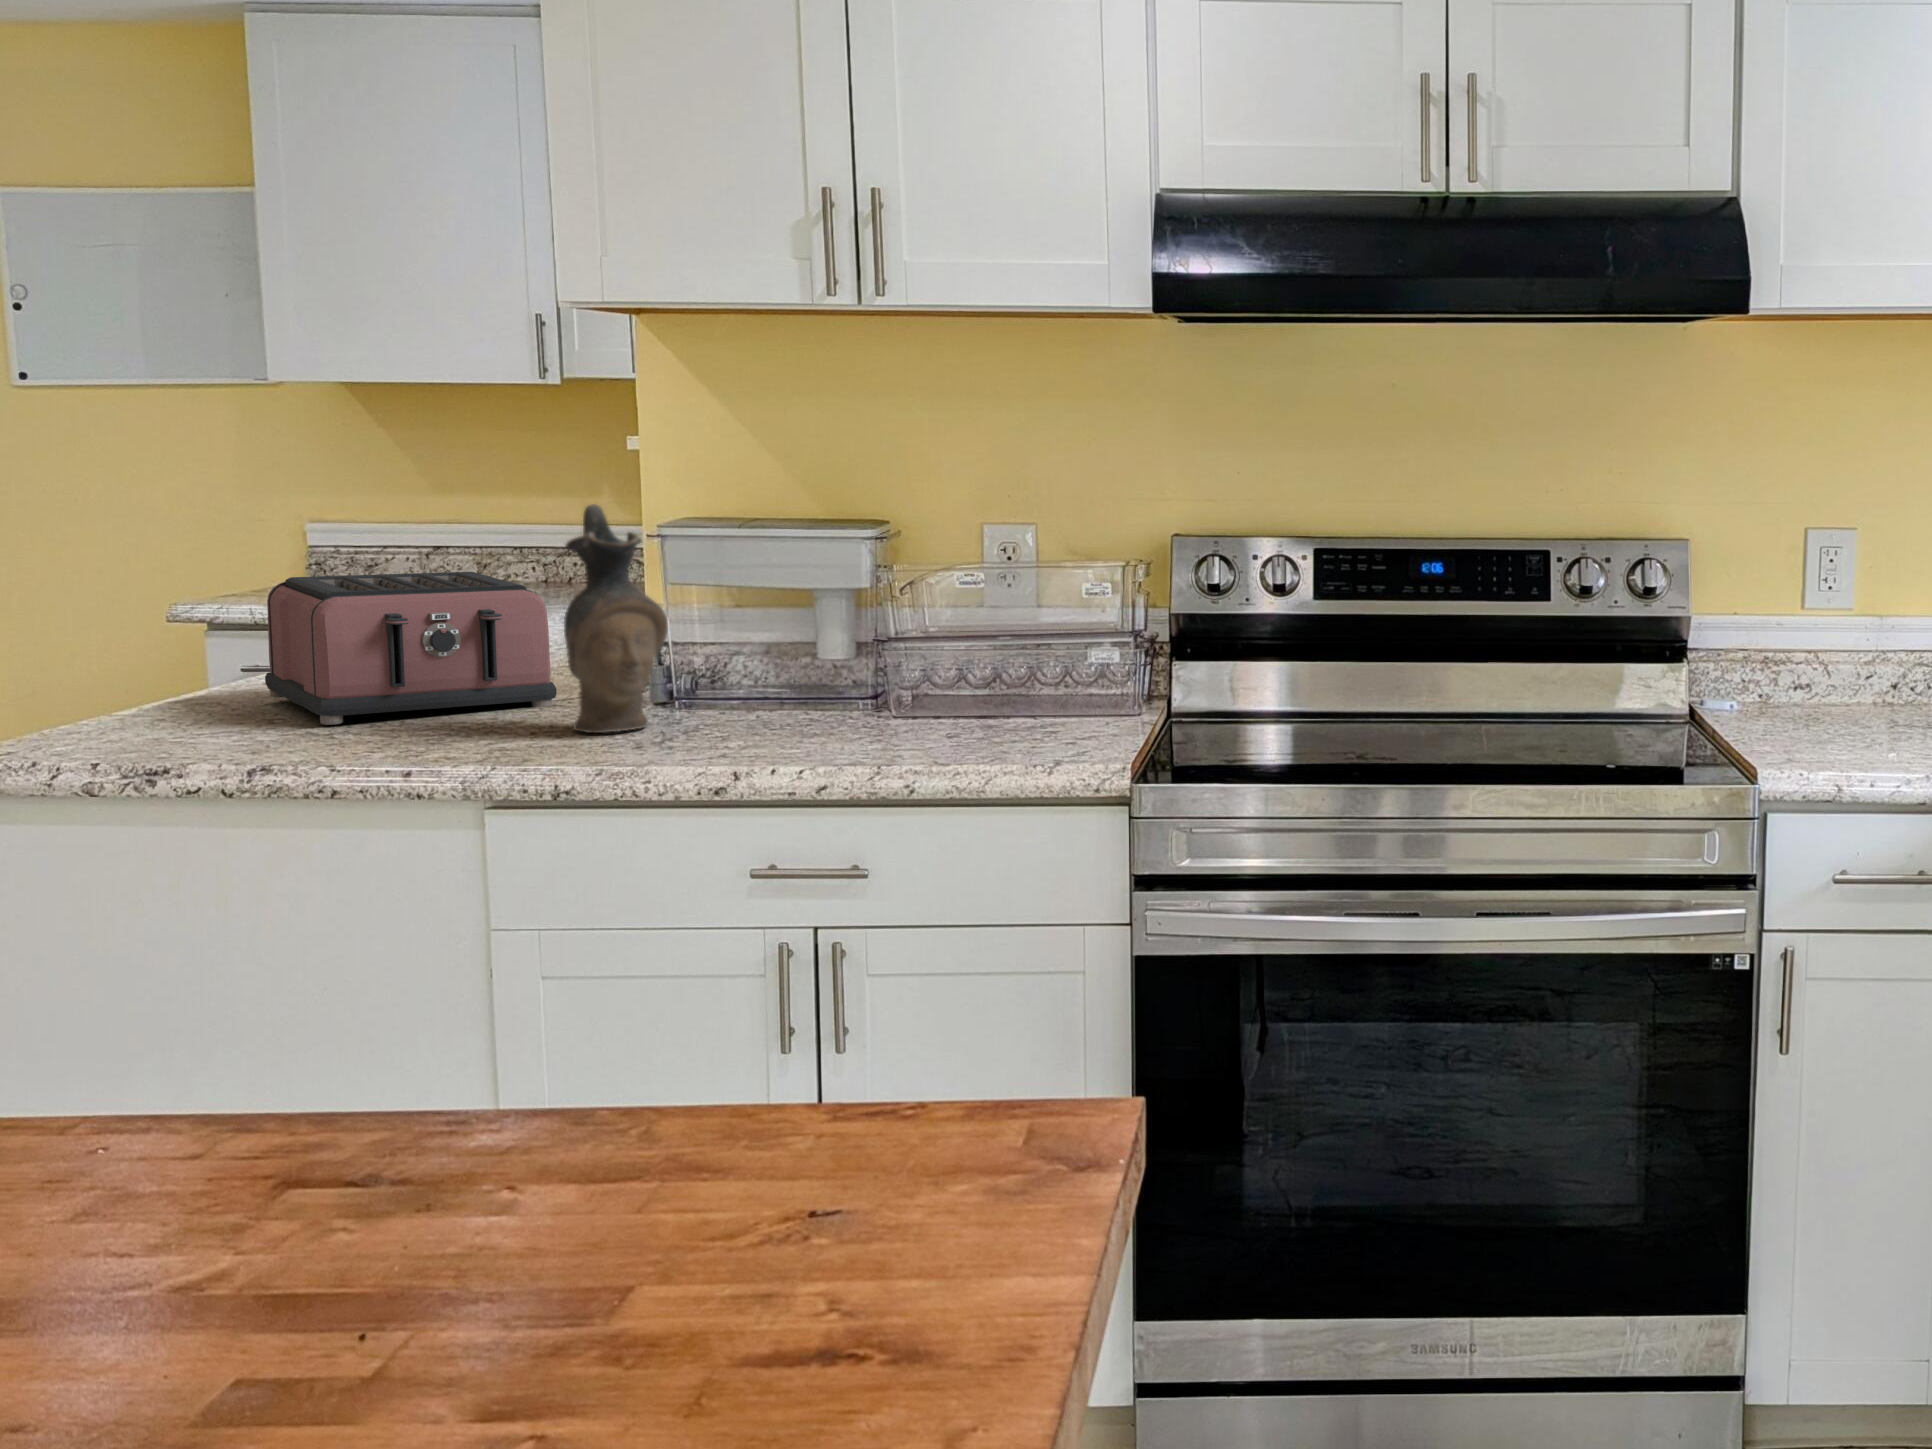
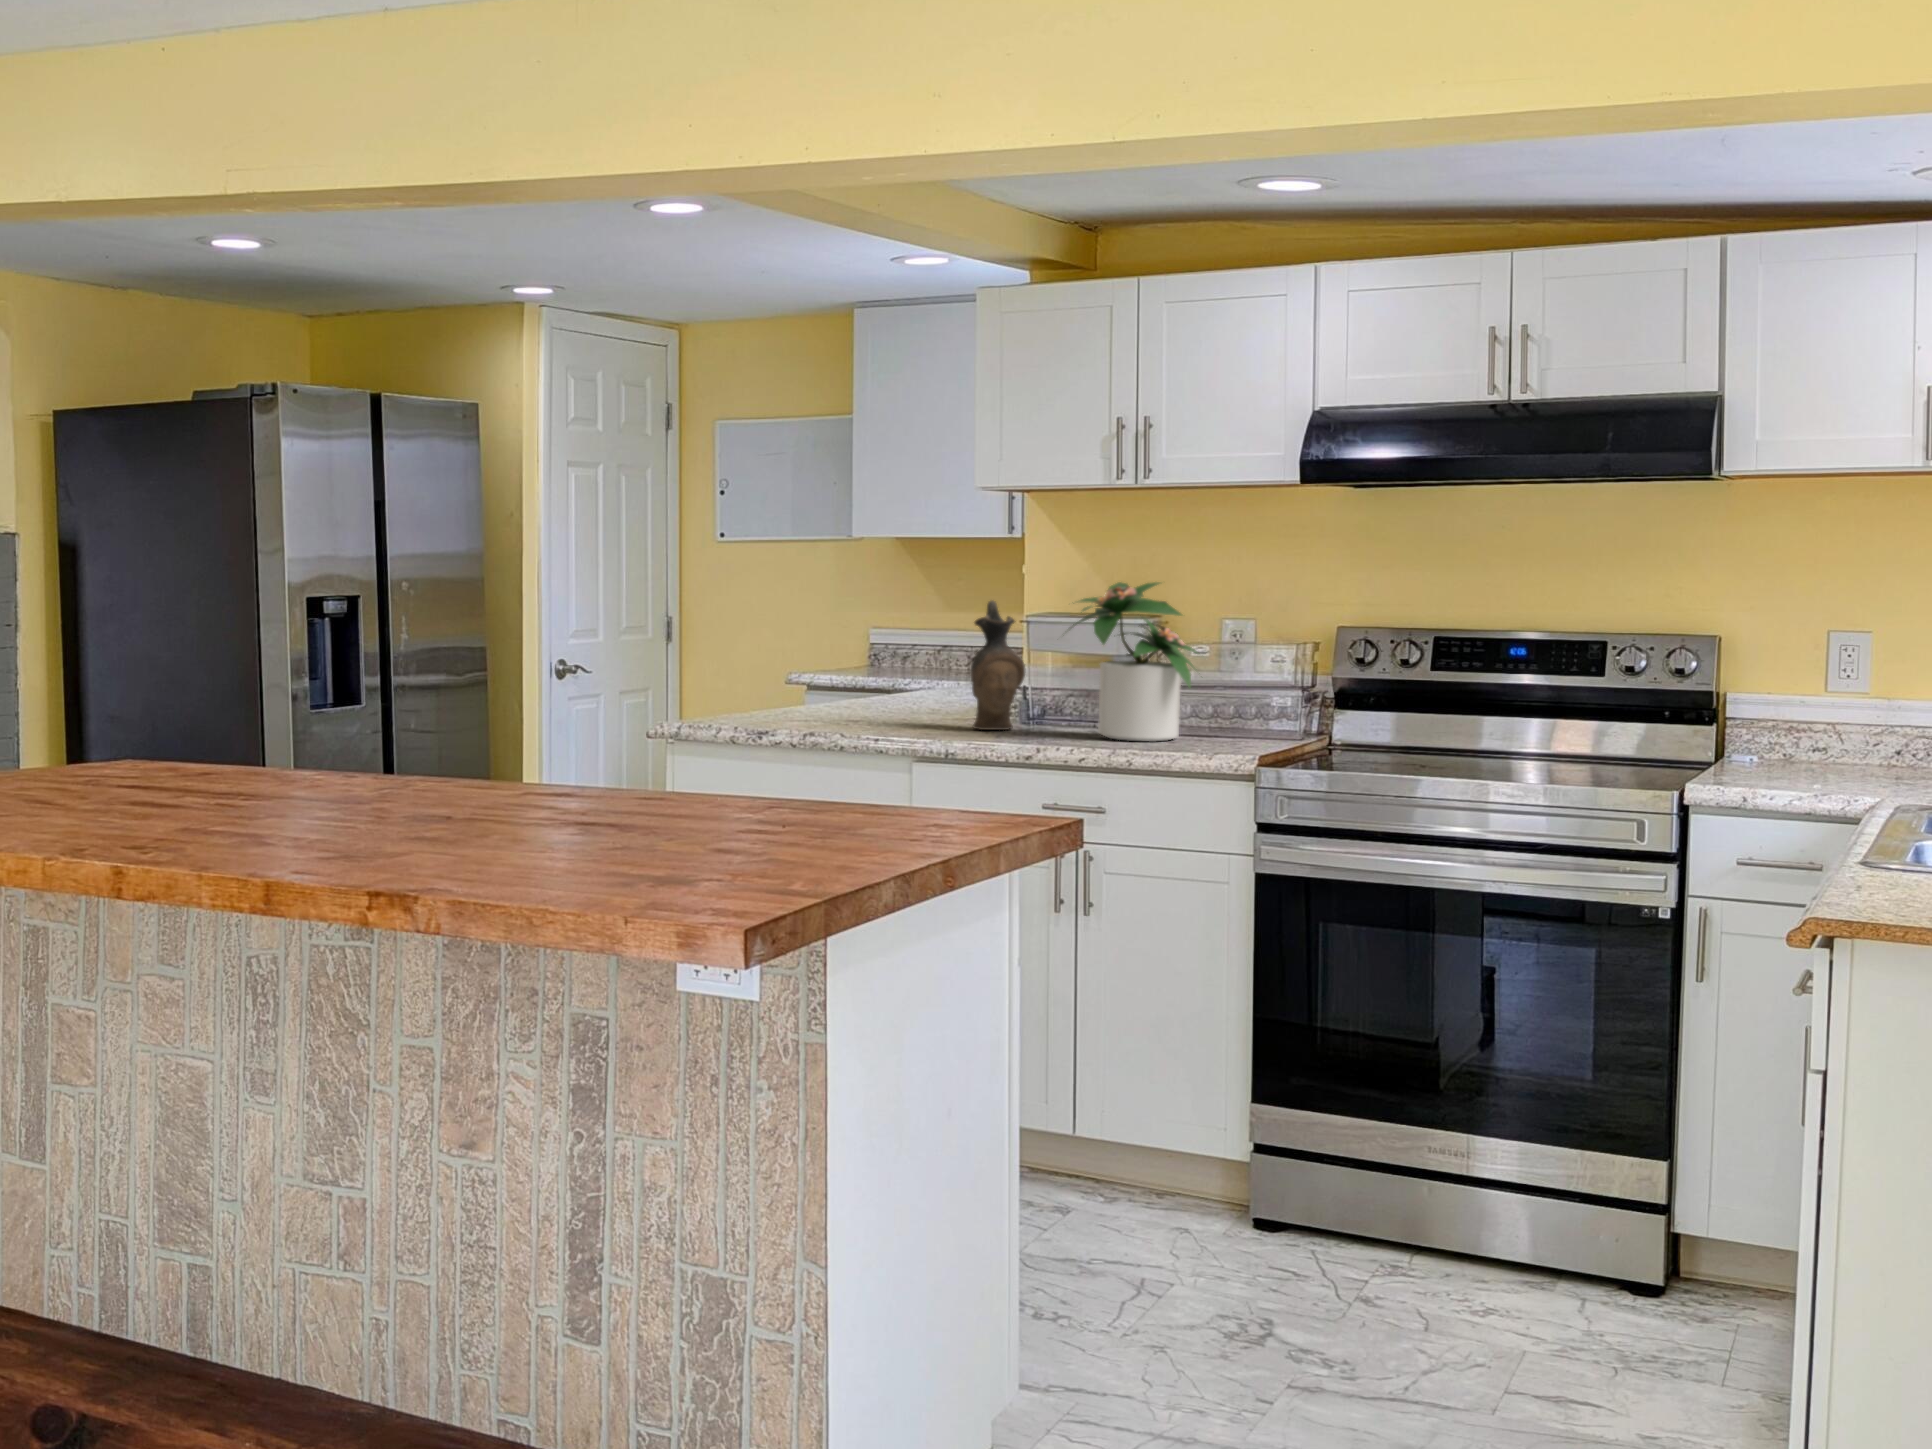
potted plant: none [737,472,991,741] -> present [1070,582,1197,742]
toaster: present [265,572,557,725] -> none [829,642,972,722]

